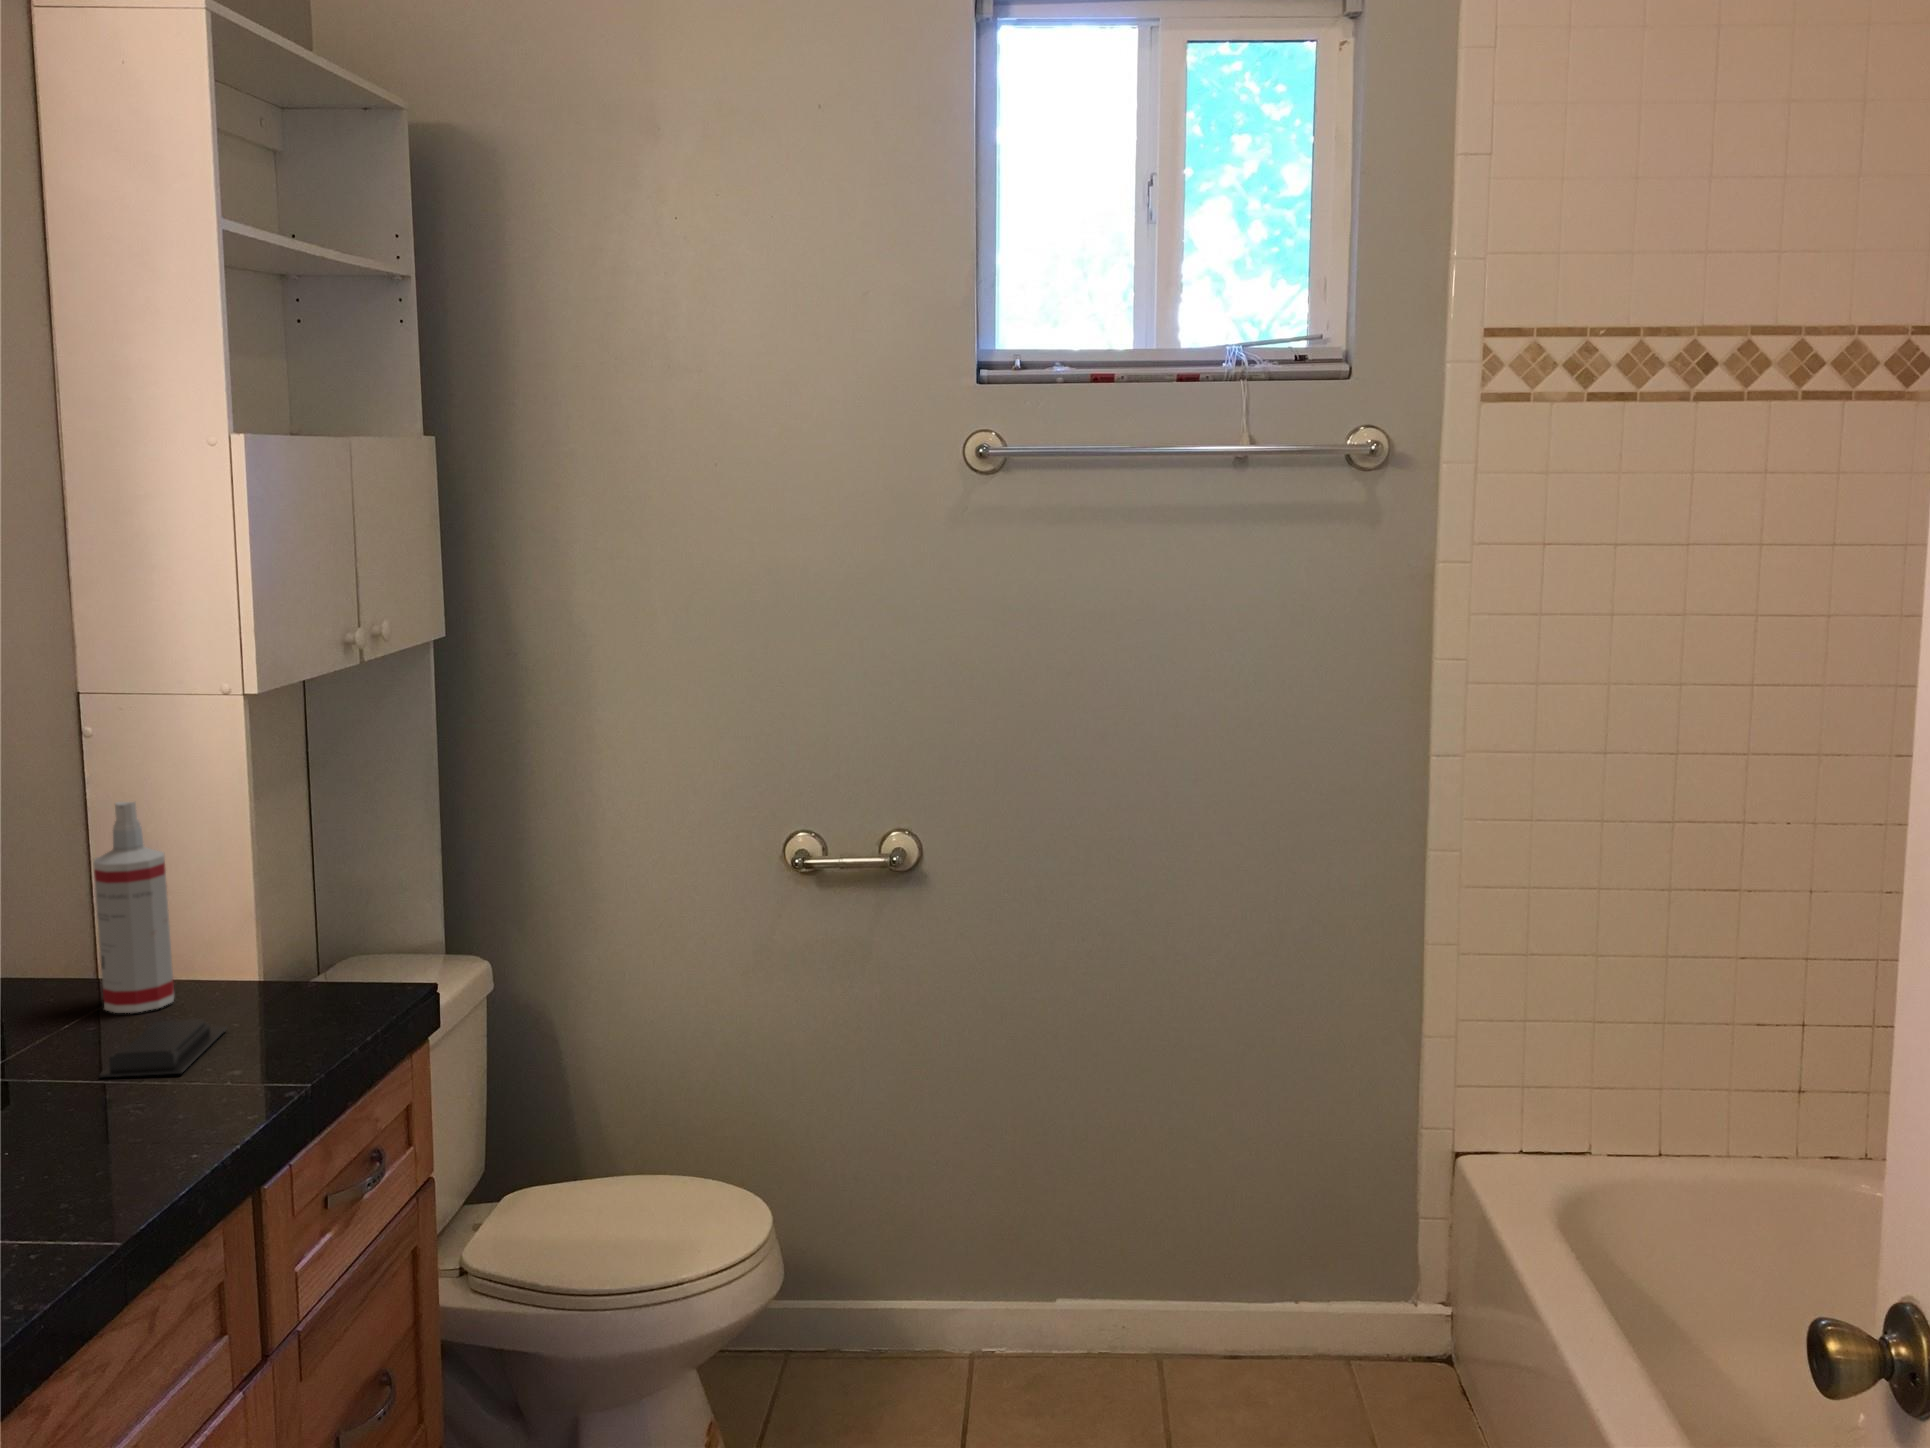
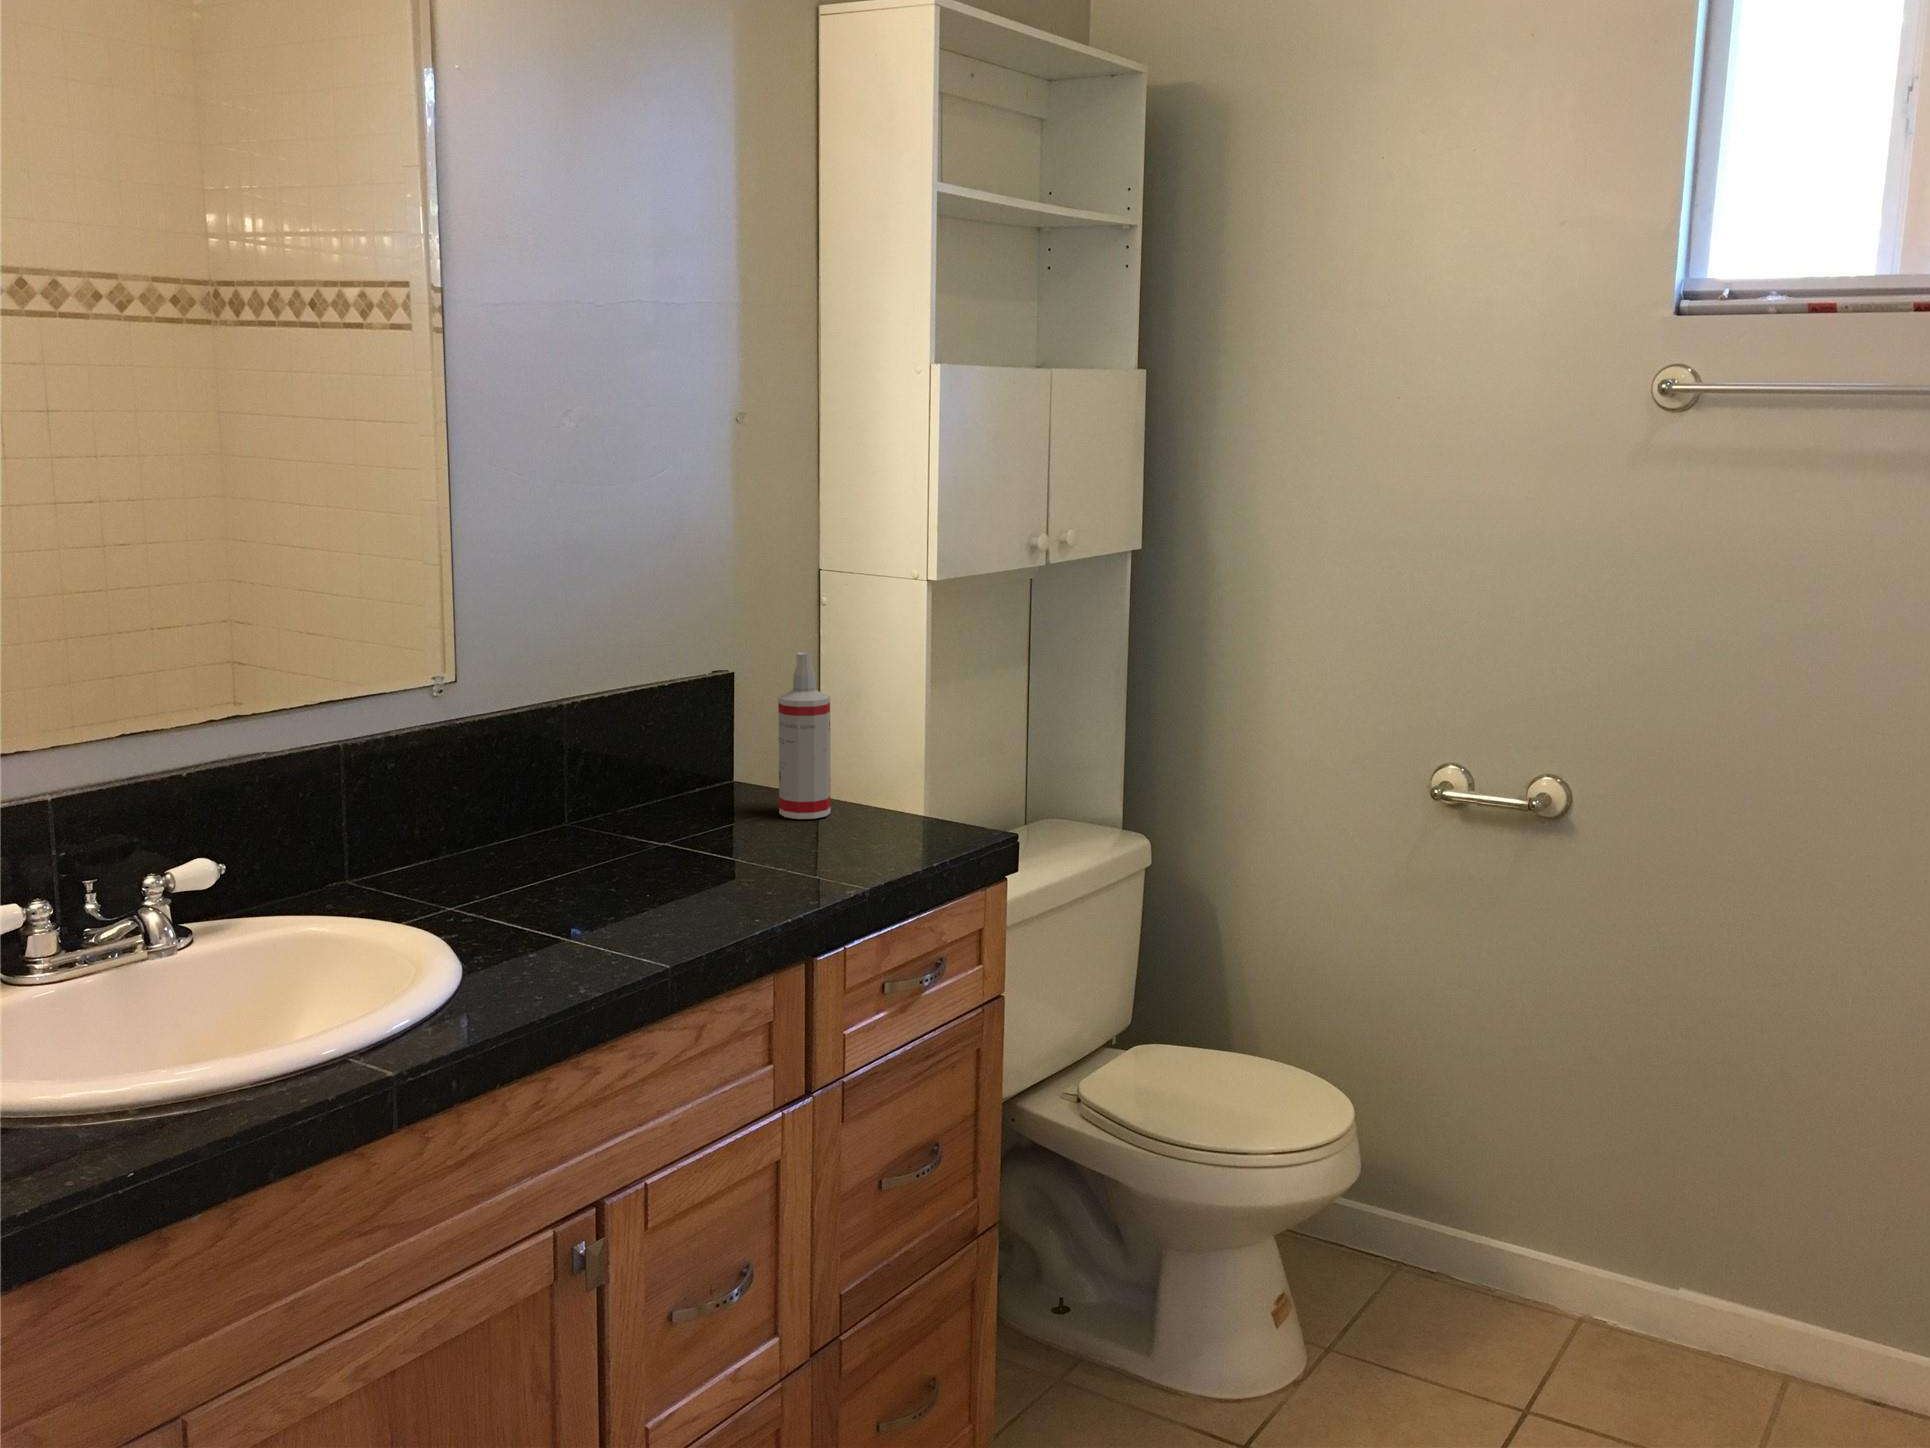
soap bar: present [99,1019,227,1077] -> none [741,826,847,866]

